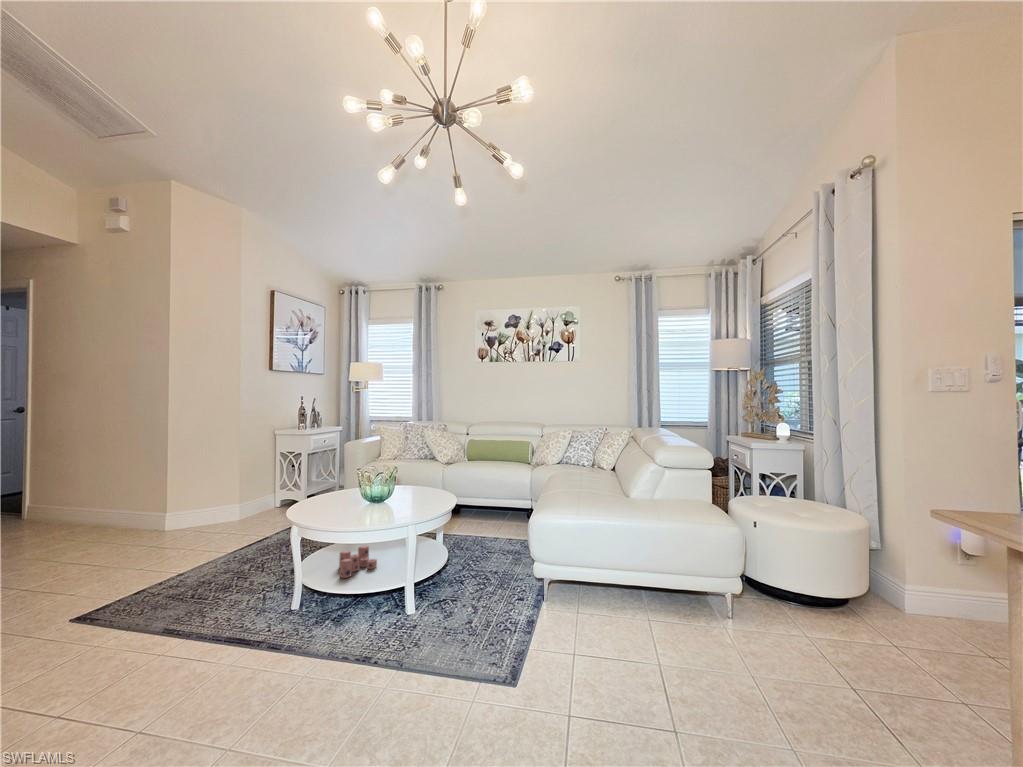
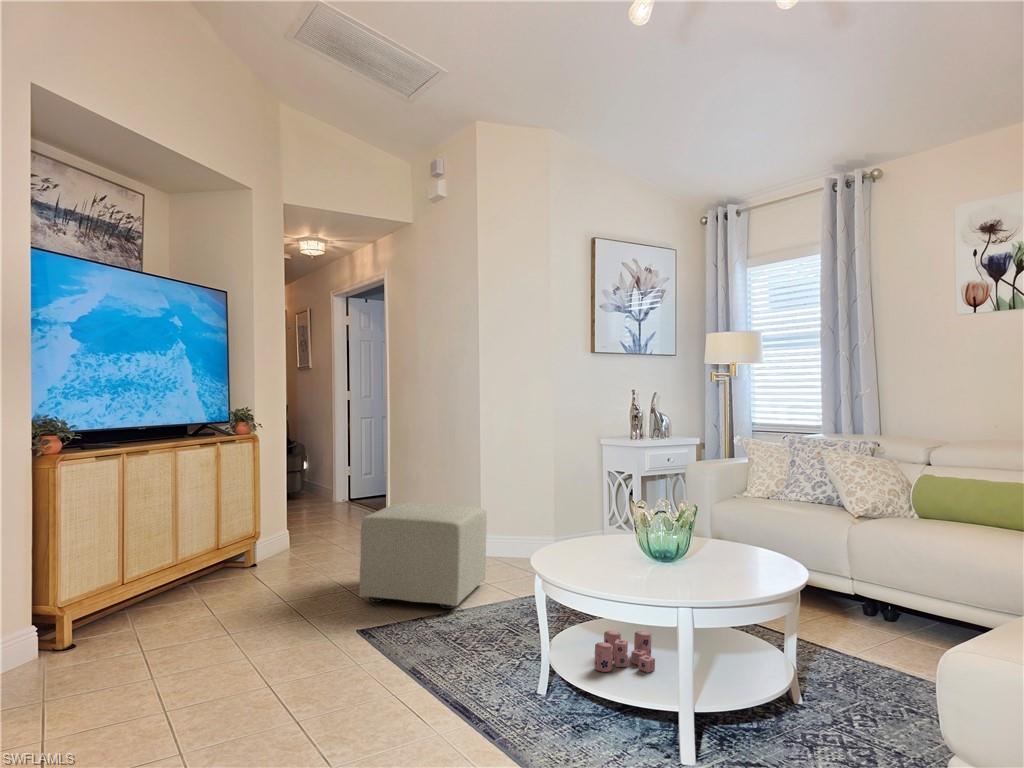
ottoman: none [46,491,192,599] -> present [359,503,487,609]

